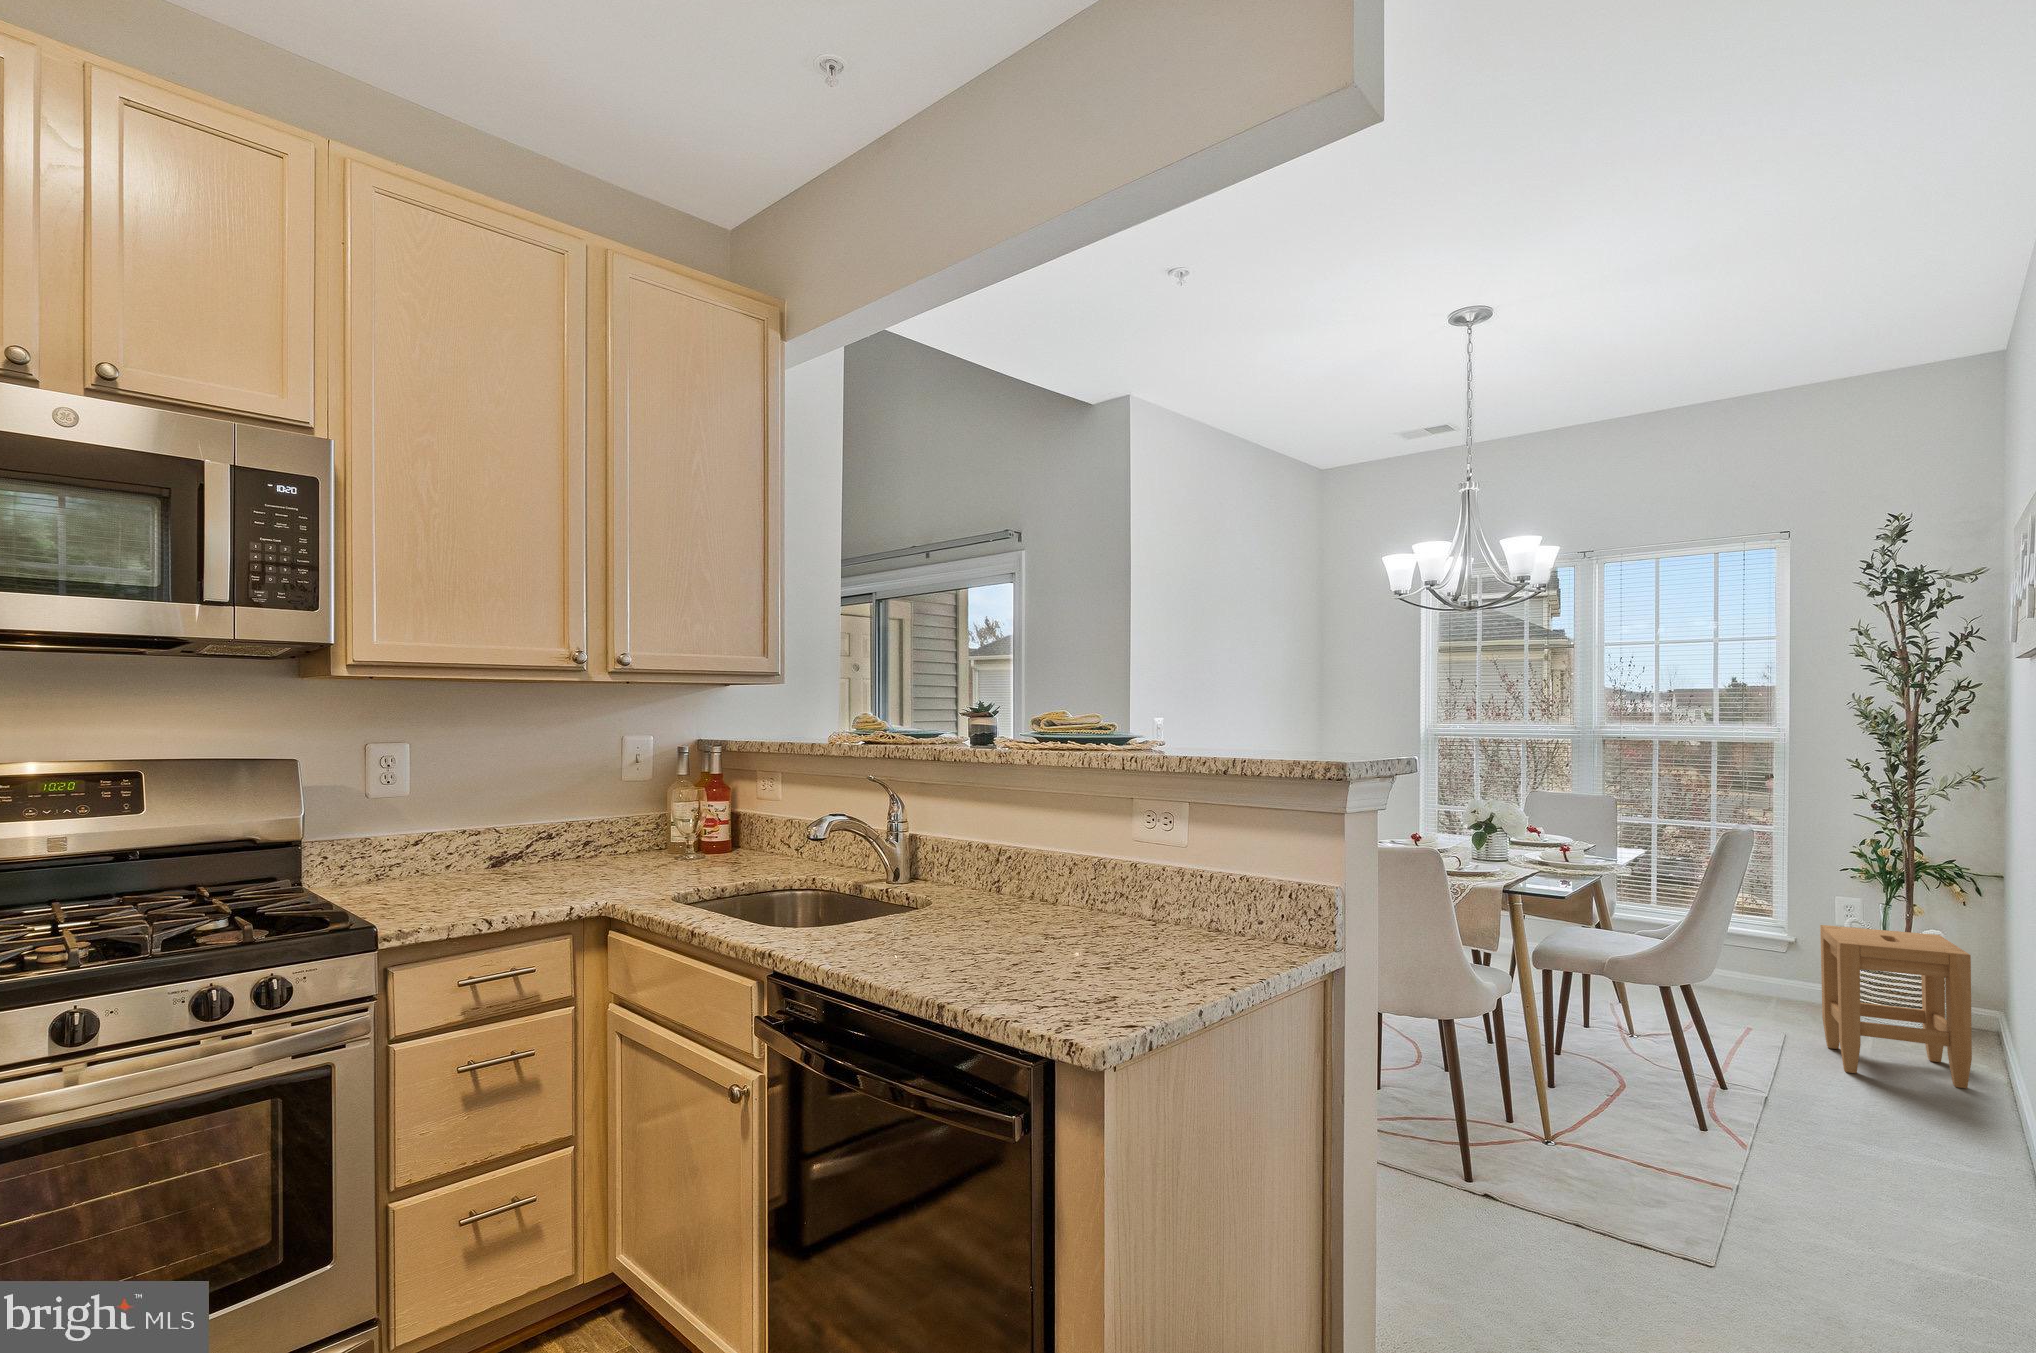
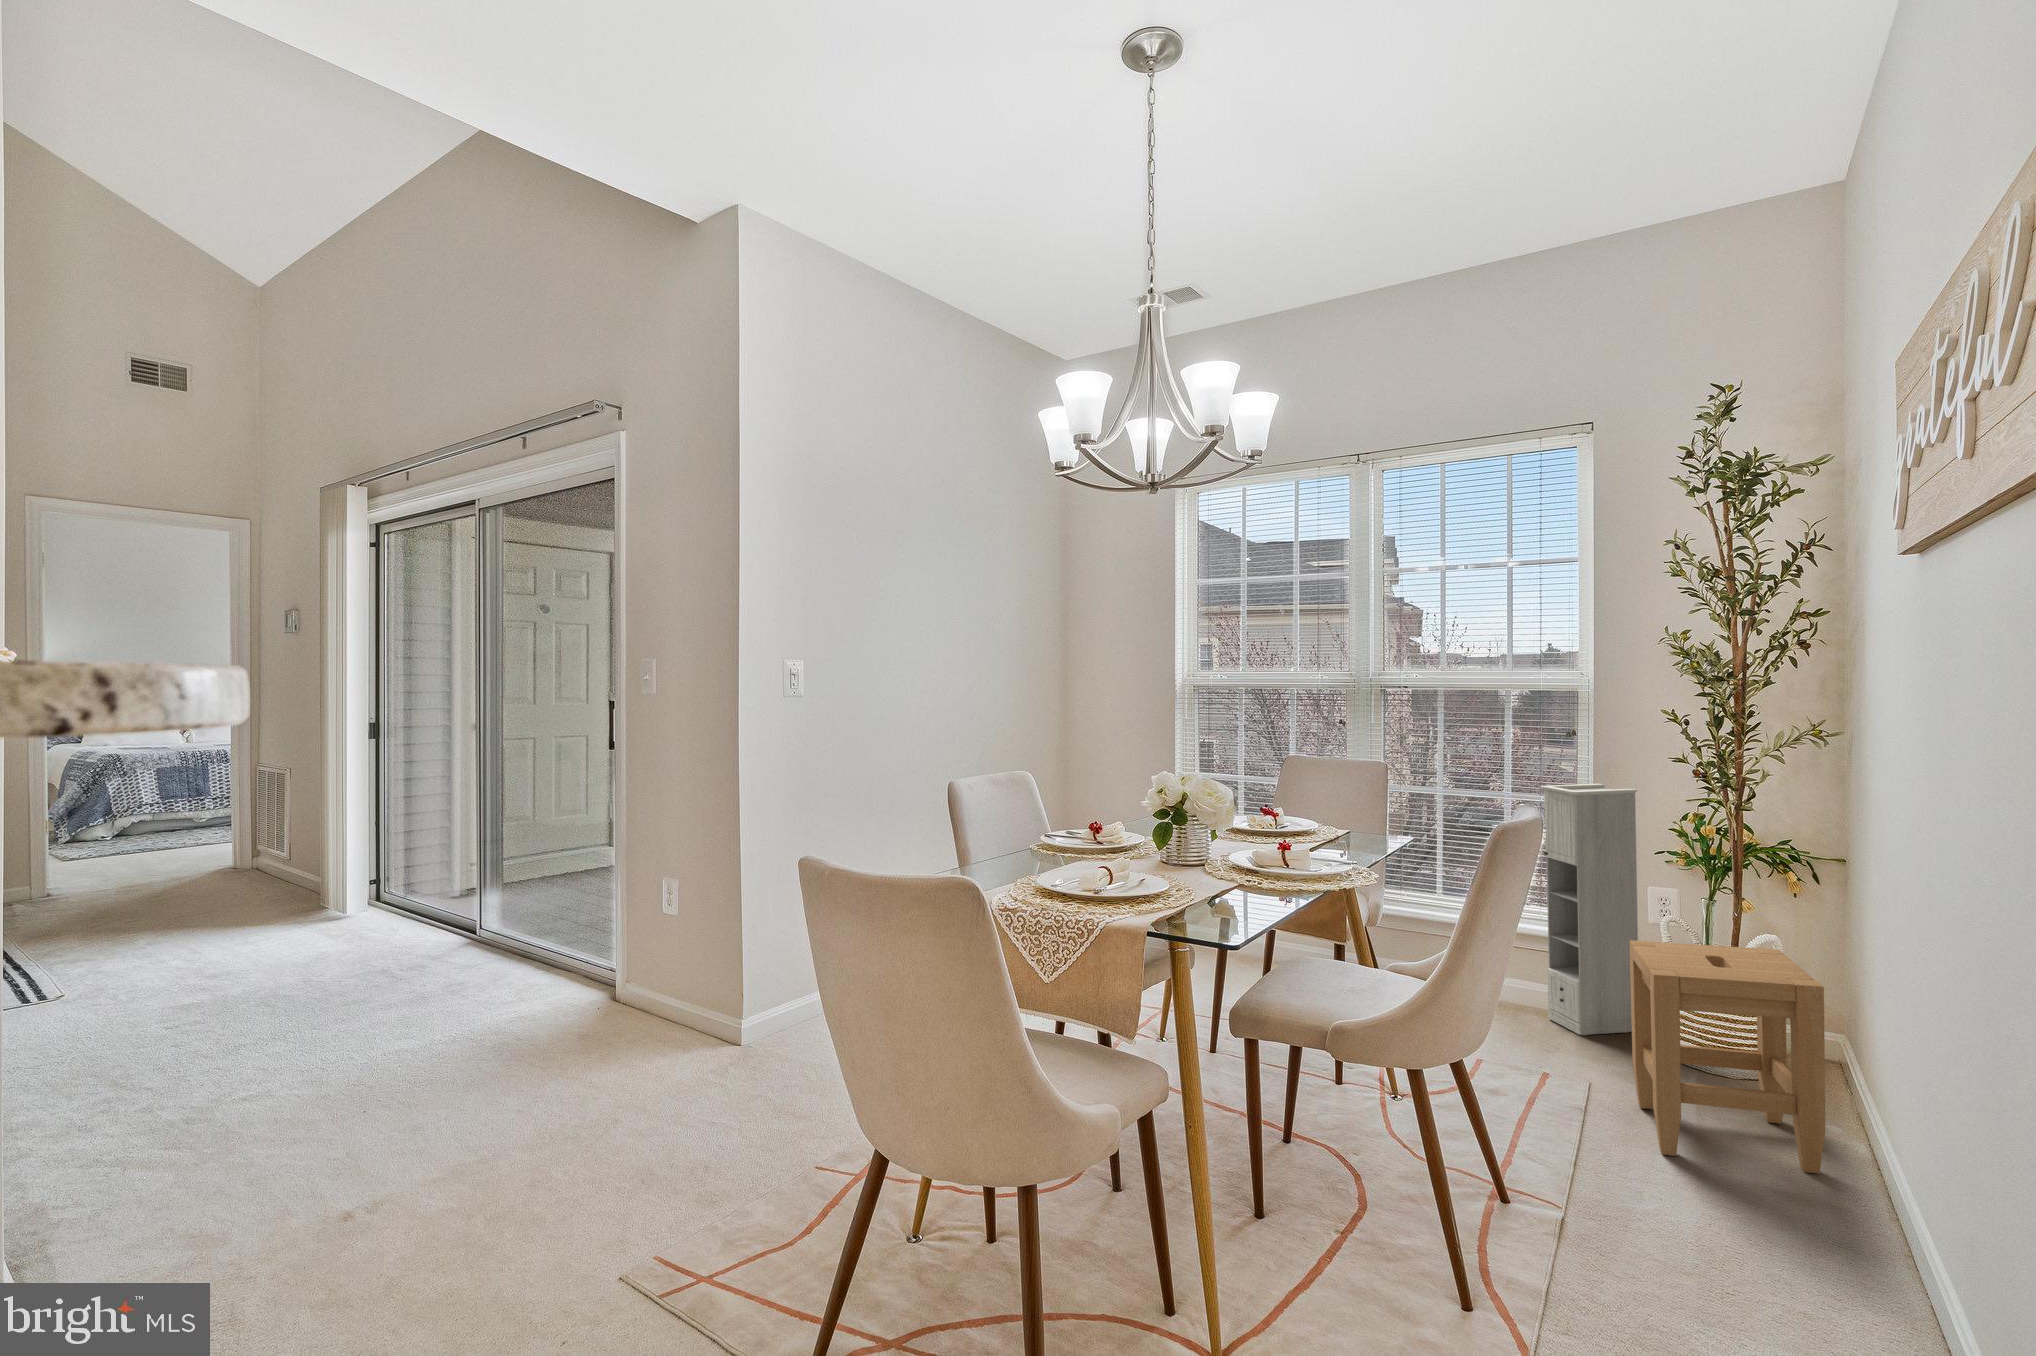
cabinet: none [1744,814,1827,1006] -> present [1540,784,1638,1035]

